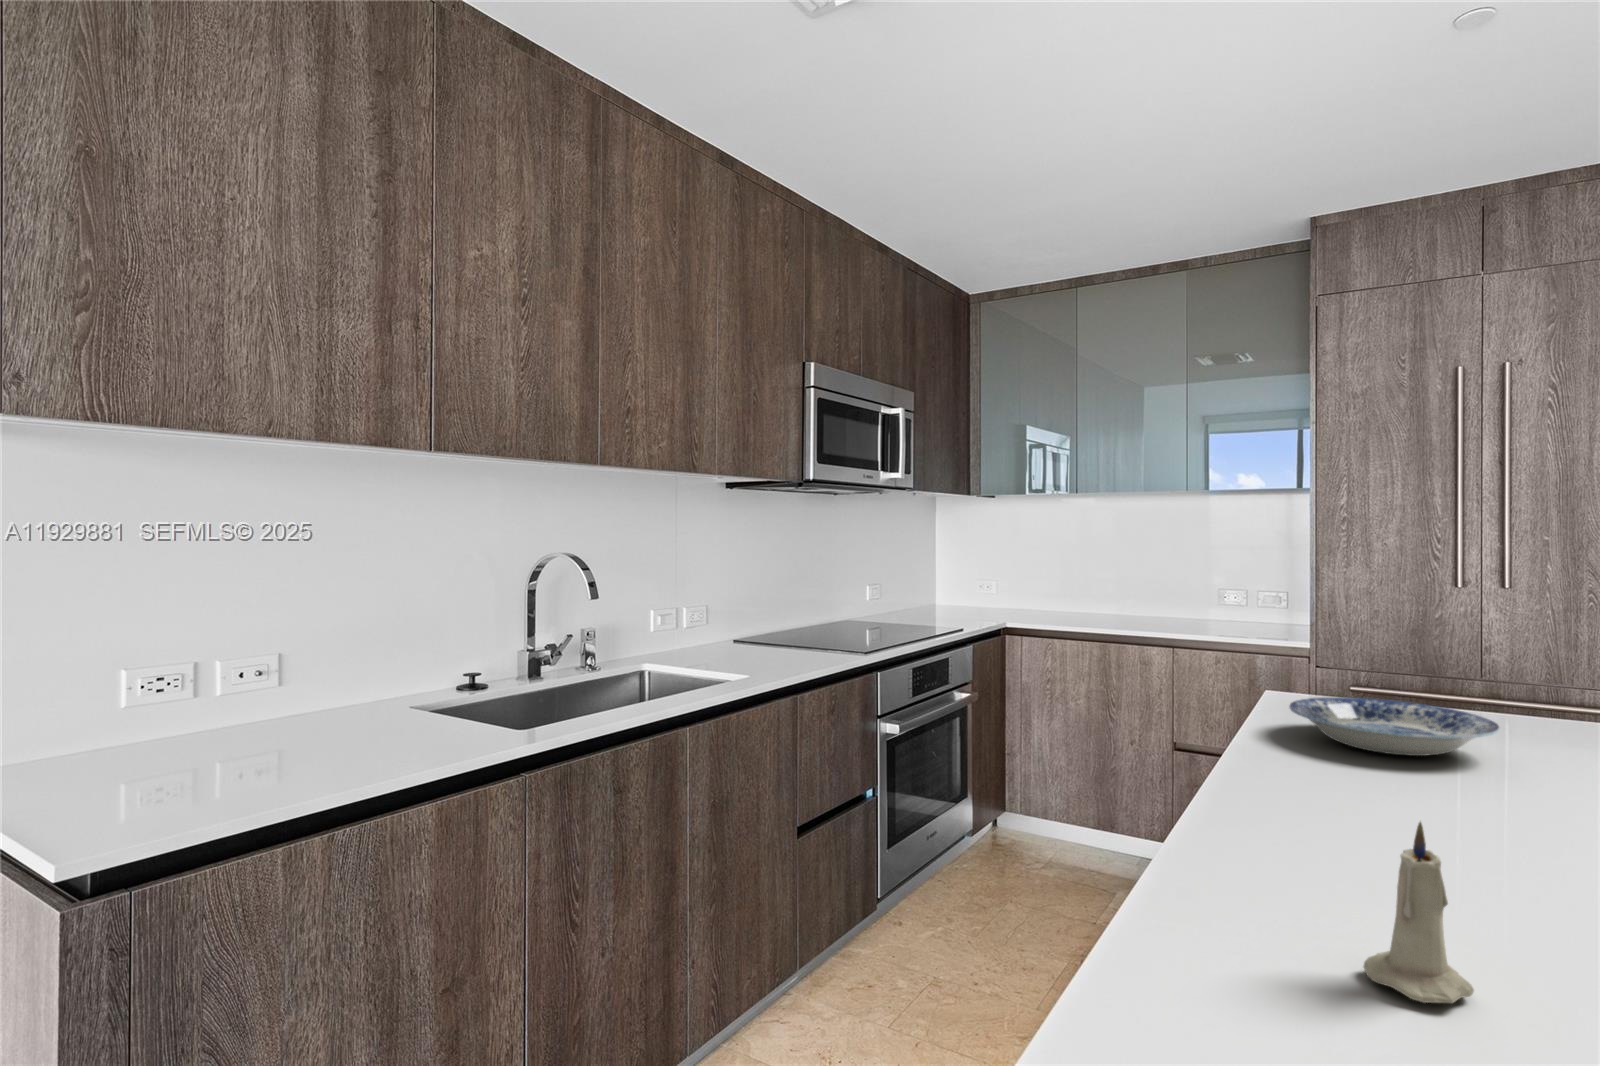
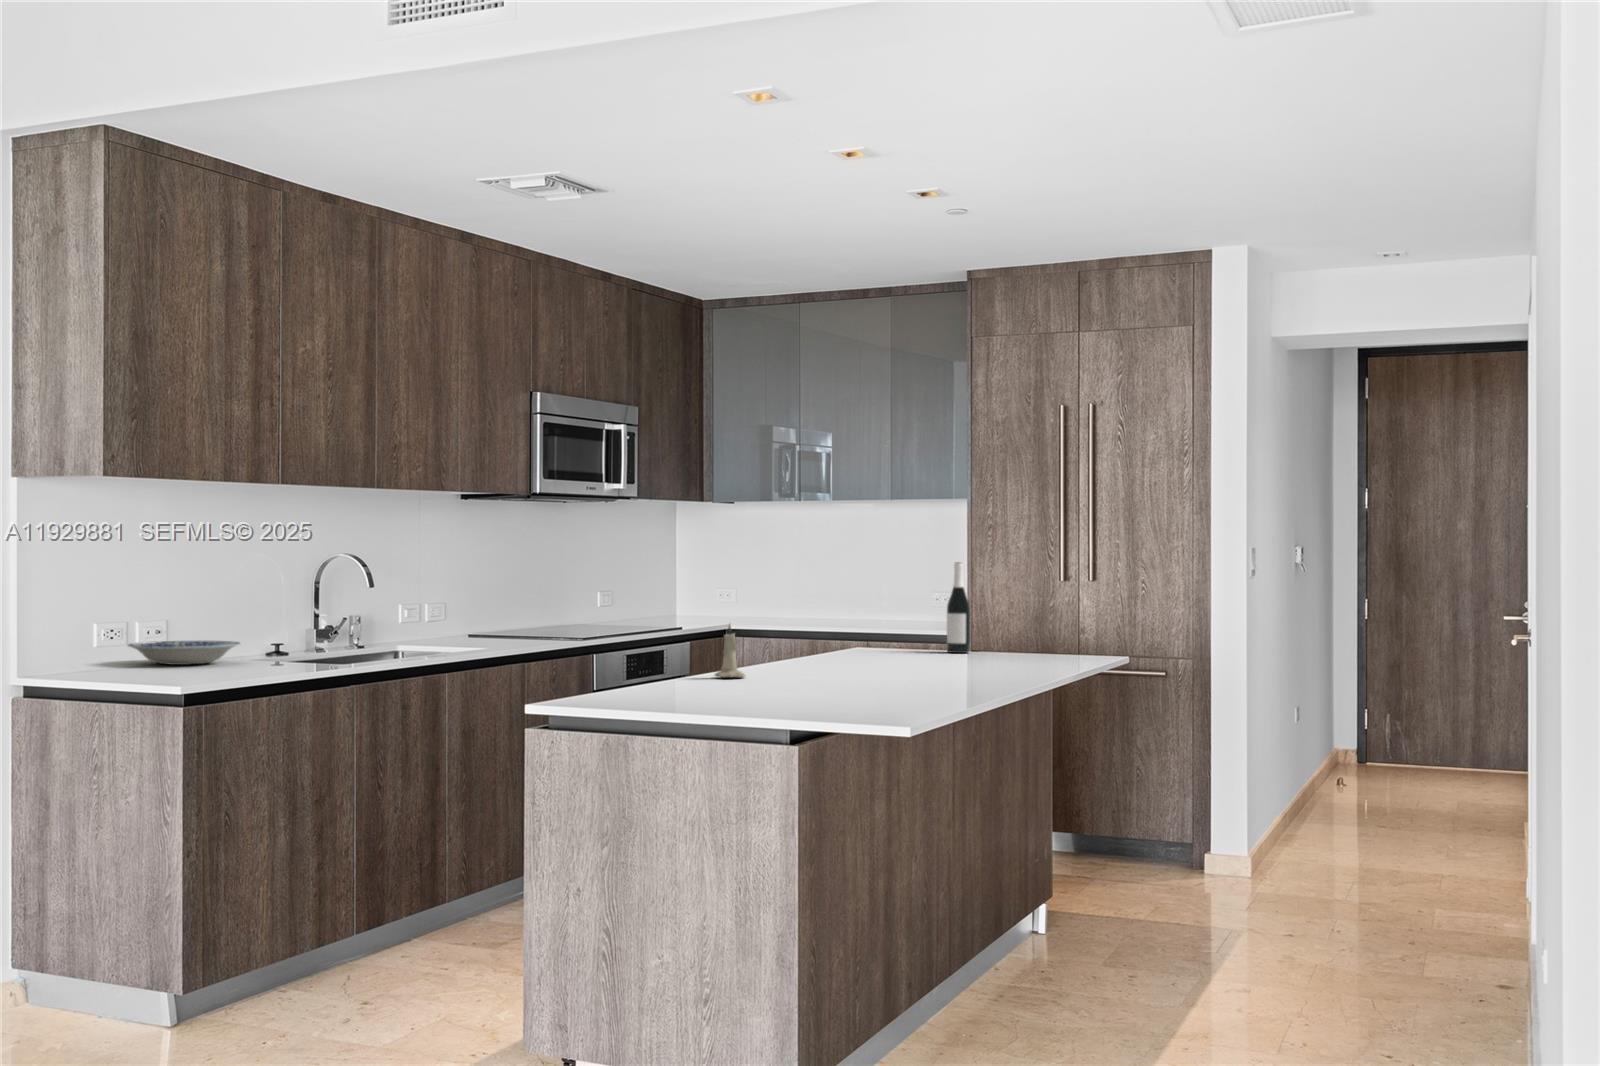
wine bottle: none [1504,582,1556,740] -> present [947,562,970,653]
plate: present [1289,697,1500,756] -> present [128,641,240,665]

